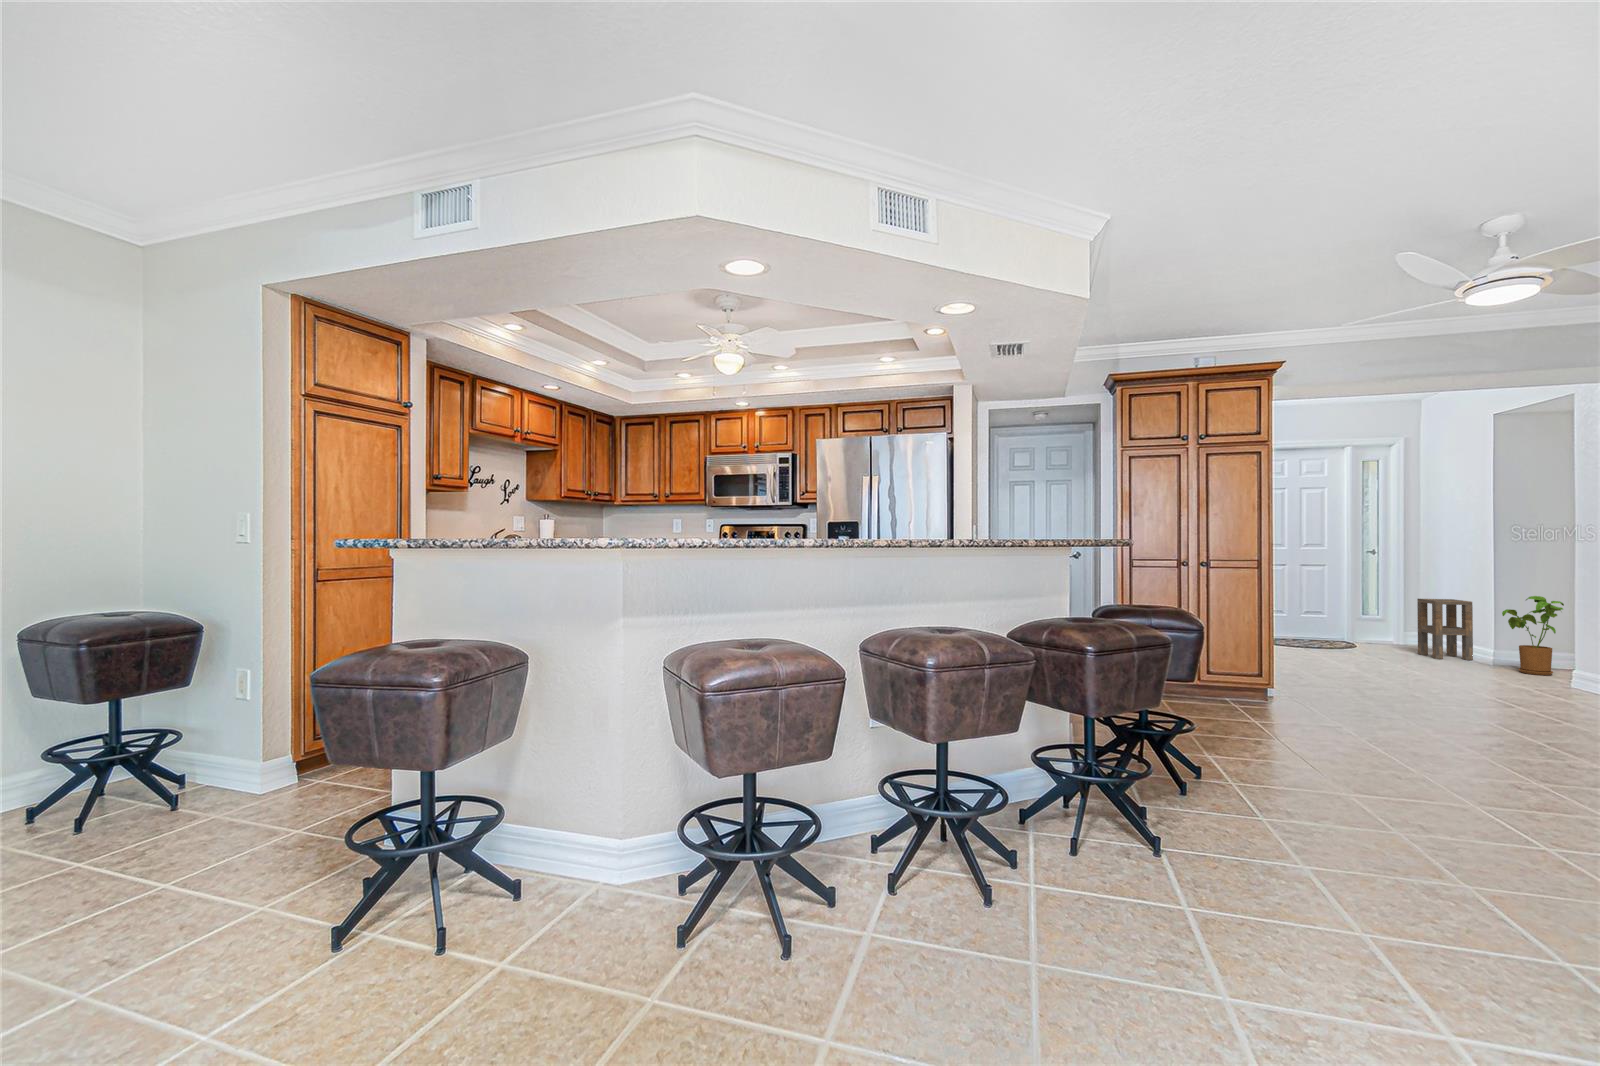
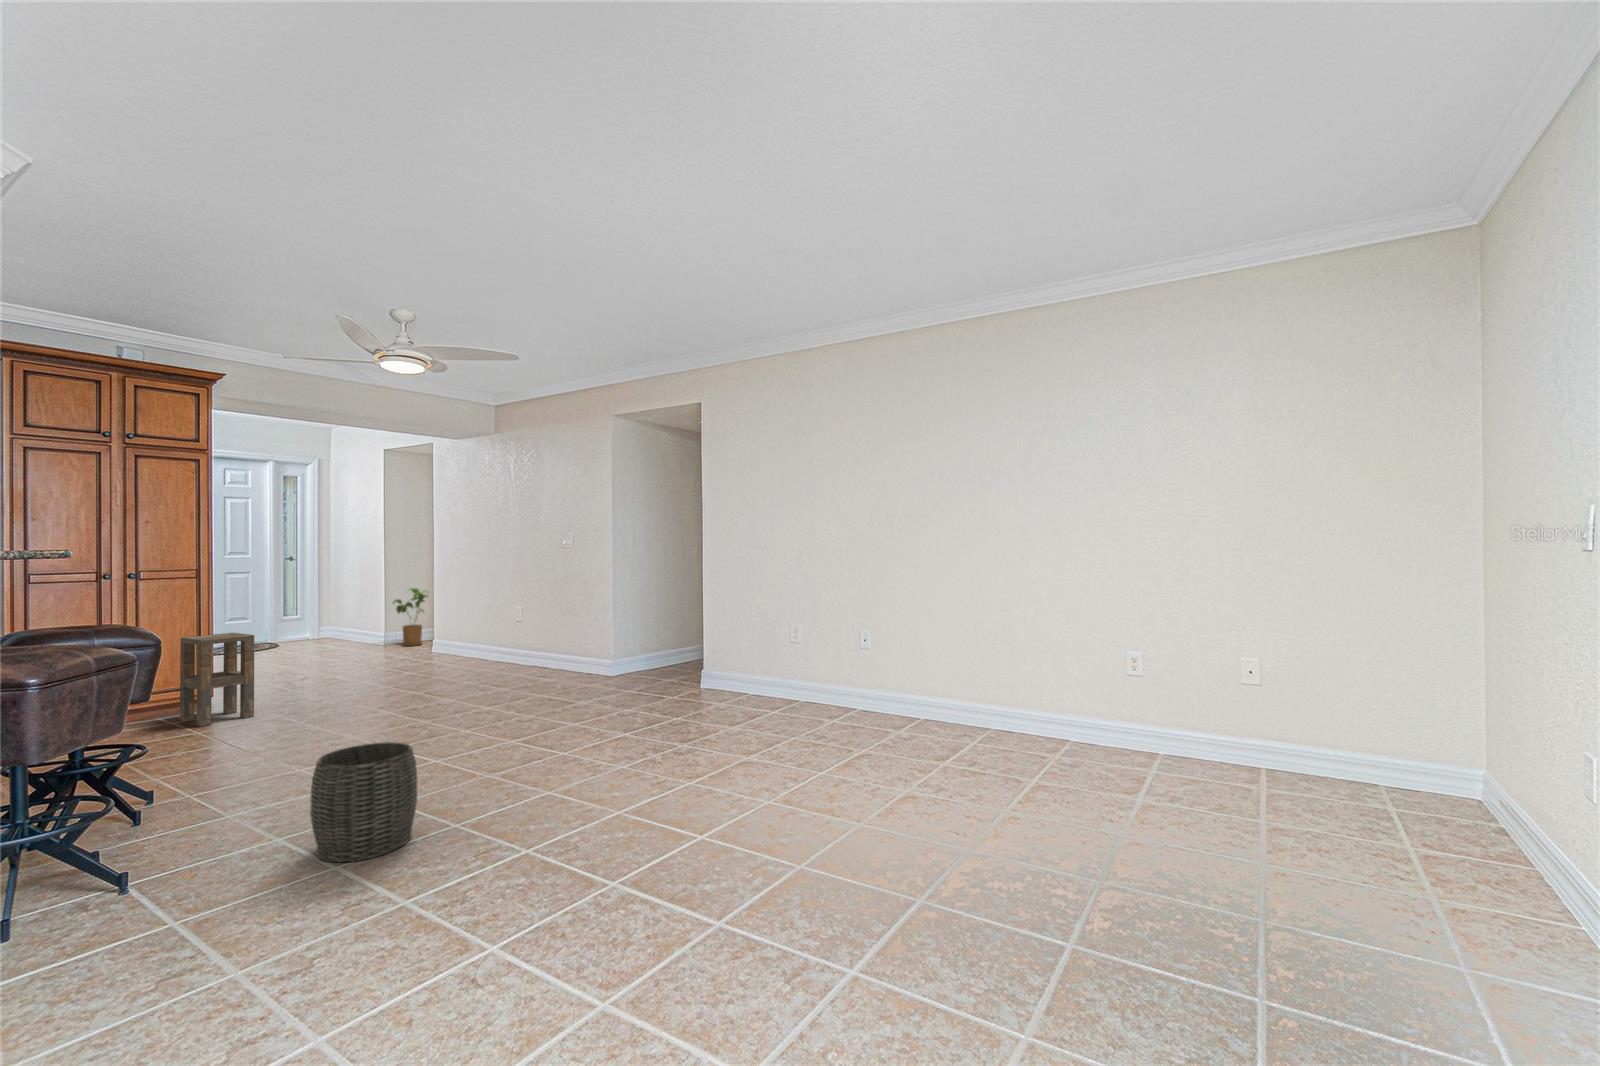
side table: present [1417,599,1473,660] -> present [180,633,254,726]
woven basket: none [1332,789,1490,957] -> present [310,742,417,862]

